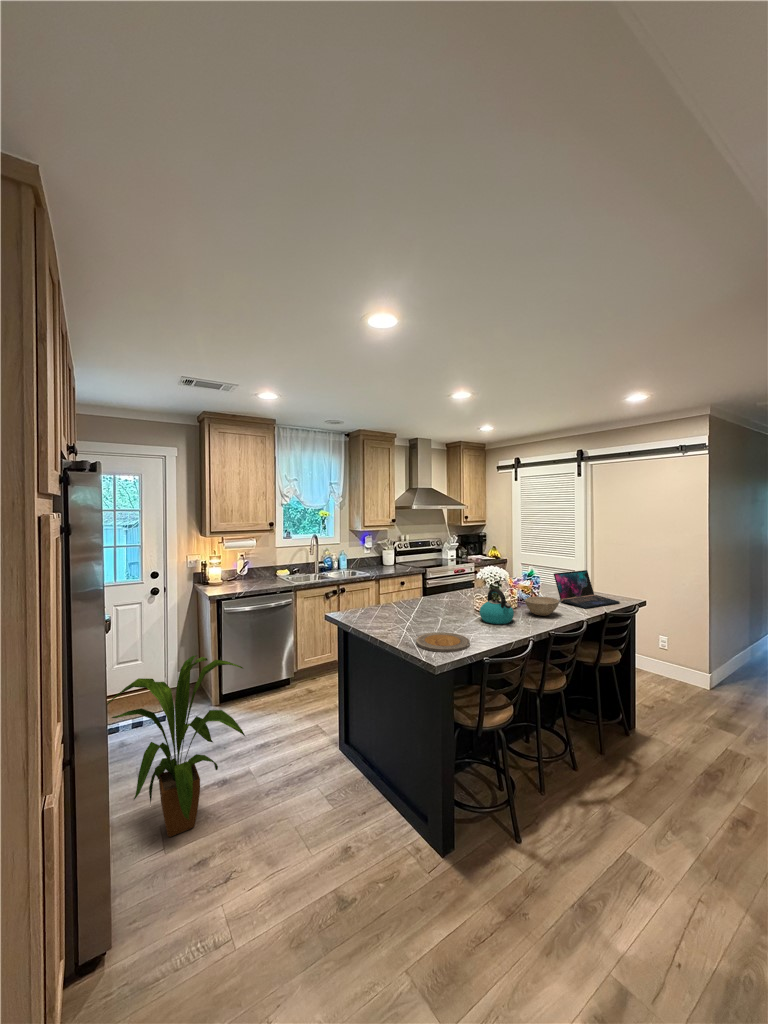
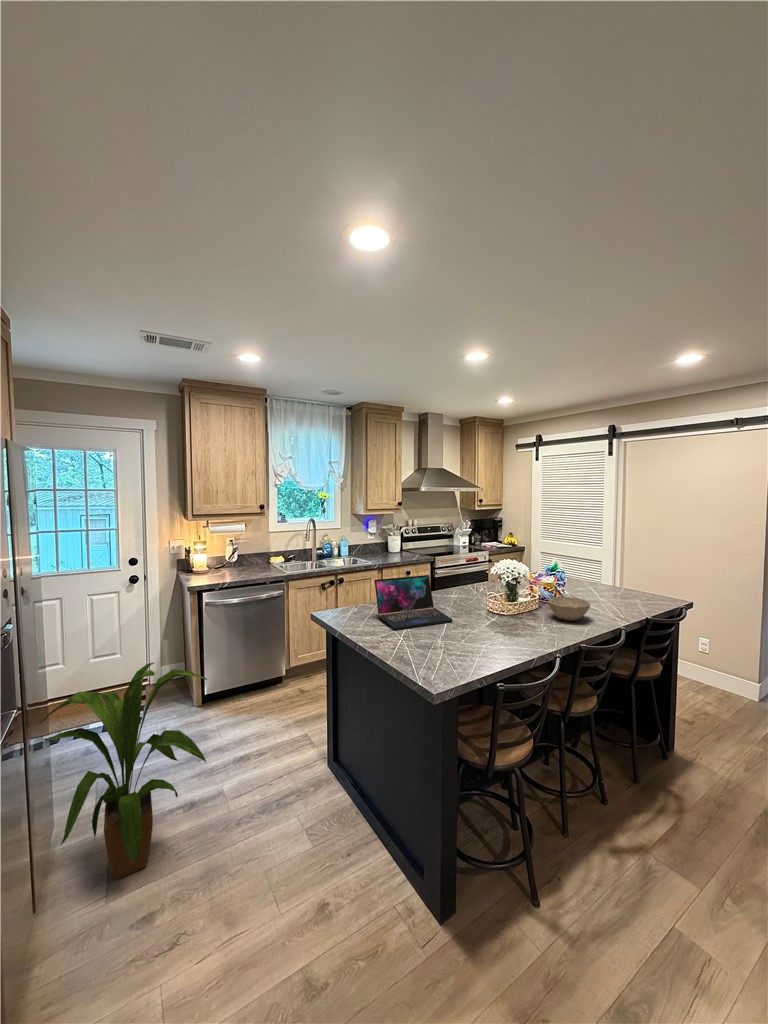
laptop: present [554,570,620,608] -> present [374,575,453,630]
kettle: present [479,589,514,624] -> none [493,588,535,631]
plate: present [416,632,470,652] -> none [414,642,480,672]

